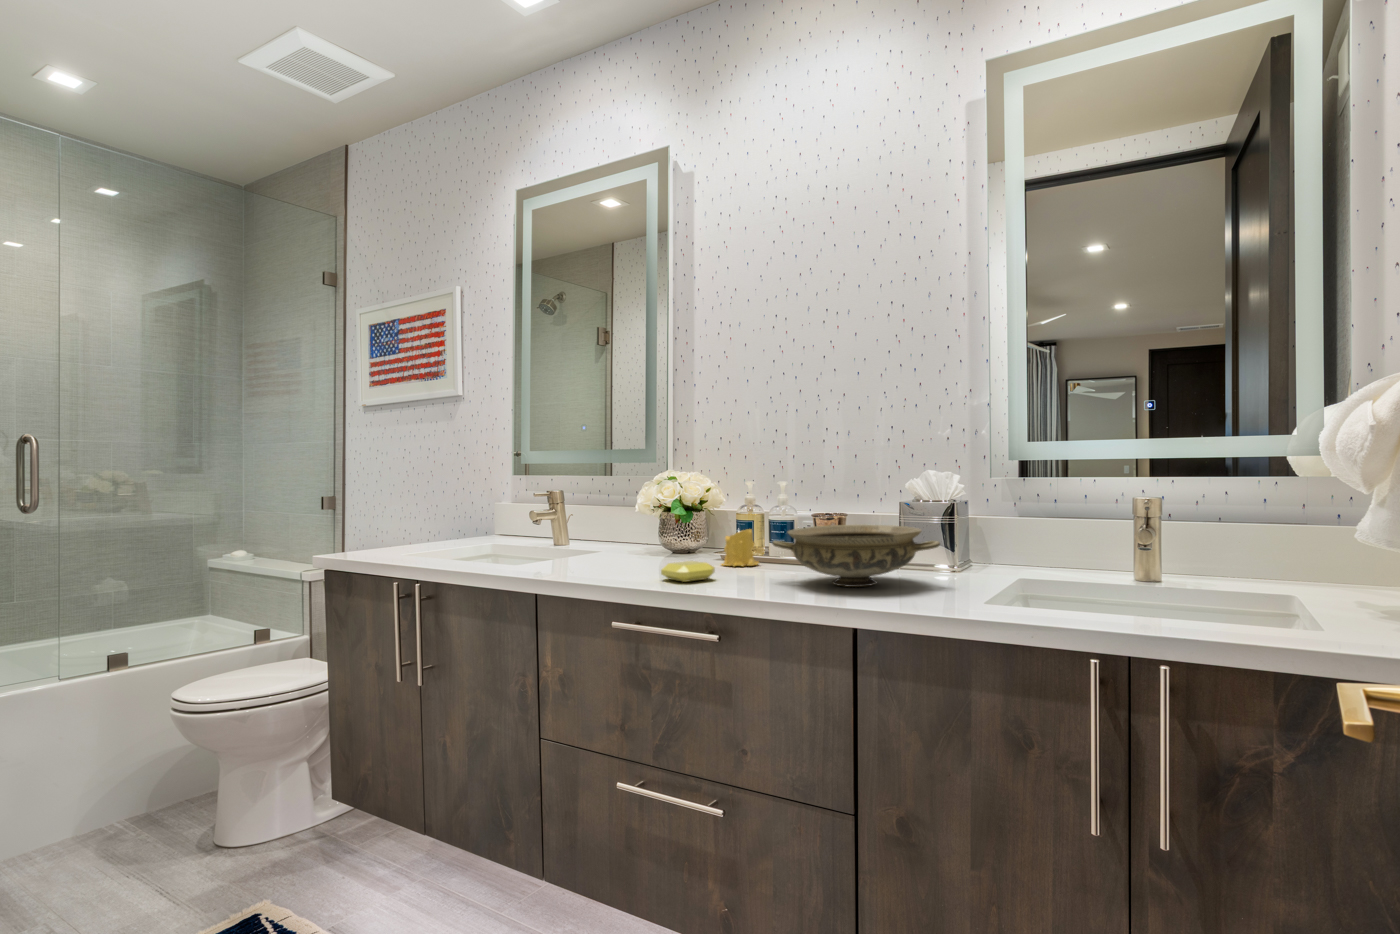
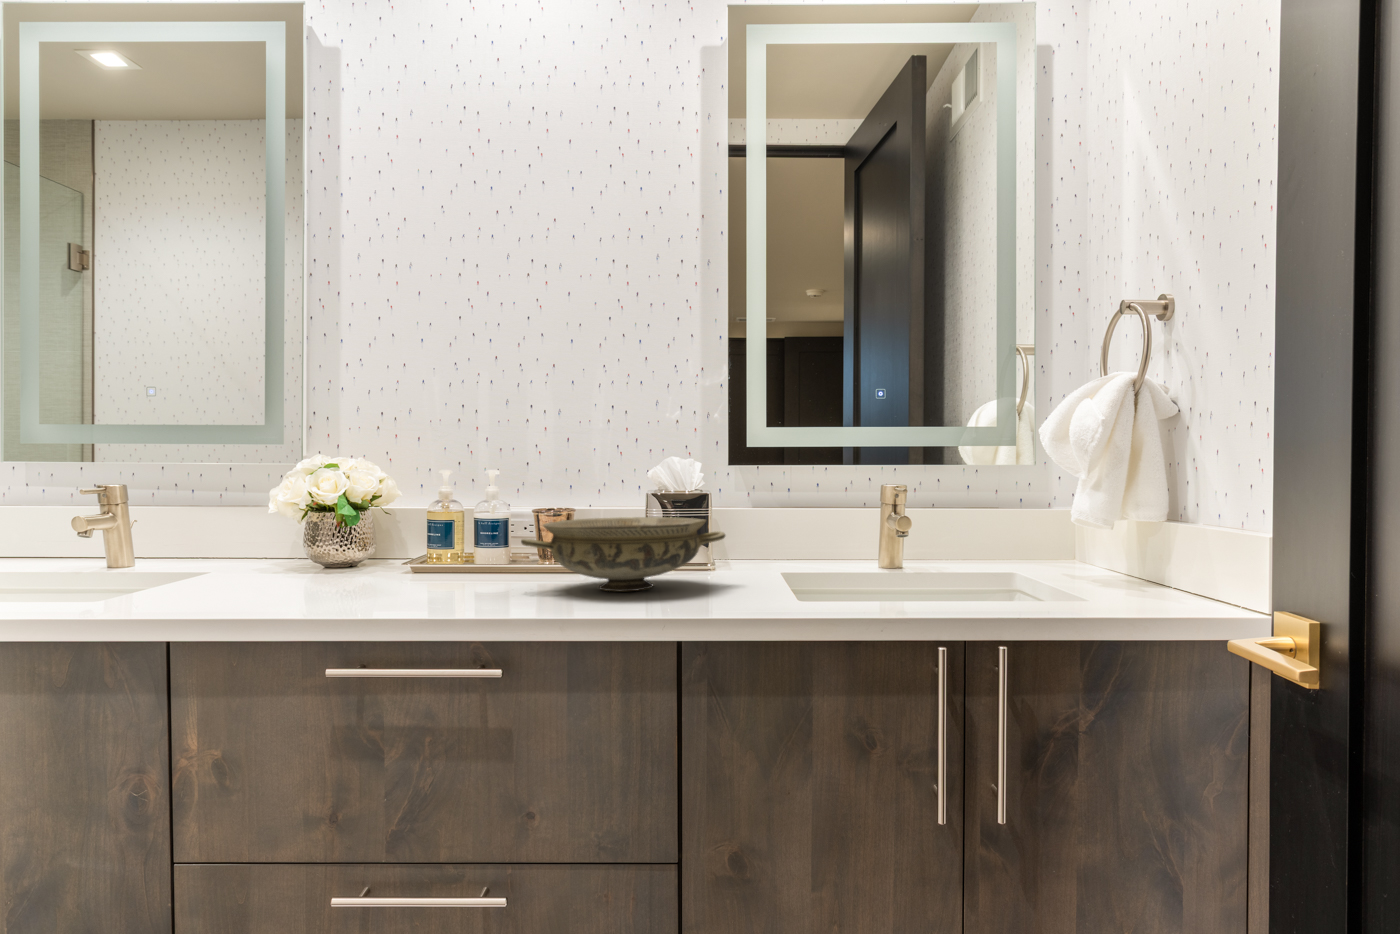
candle: present [722,529,759,566] -> none [417,528,471,580]
soap bar: present [661,561,715,582] -> none [355,572,435,601]

